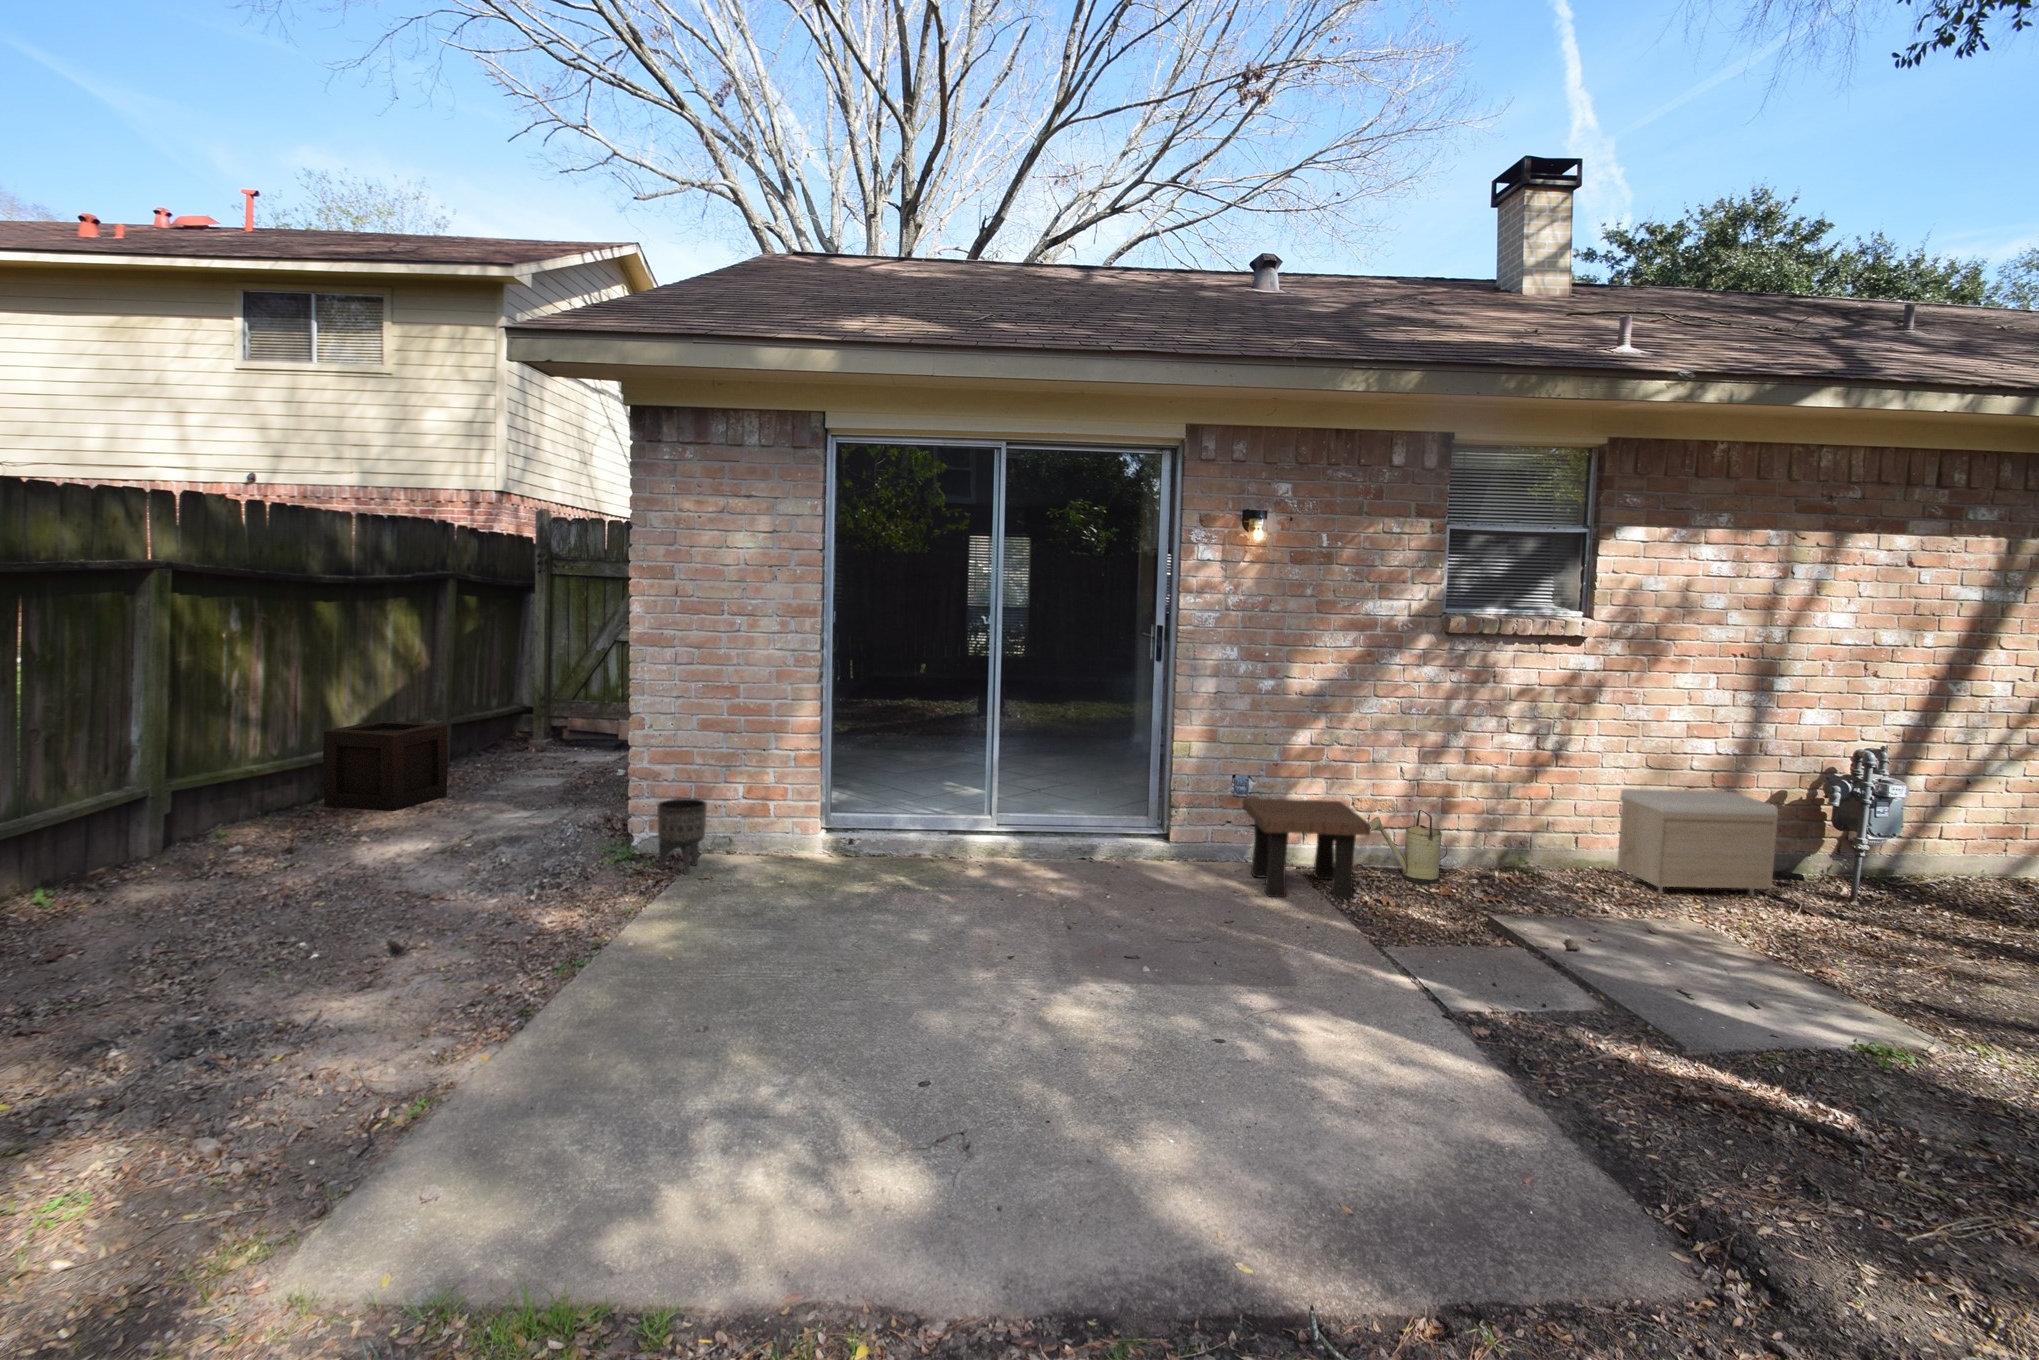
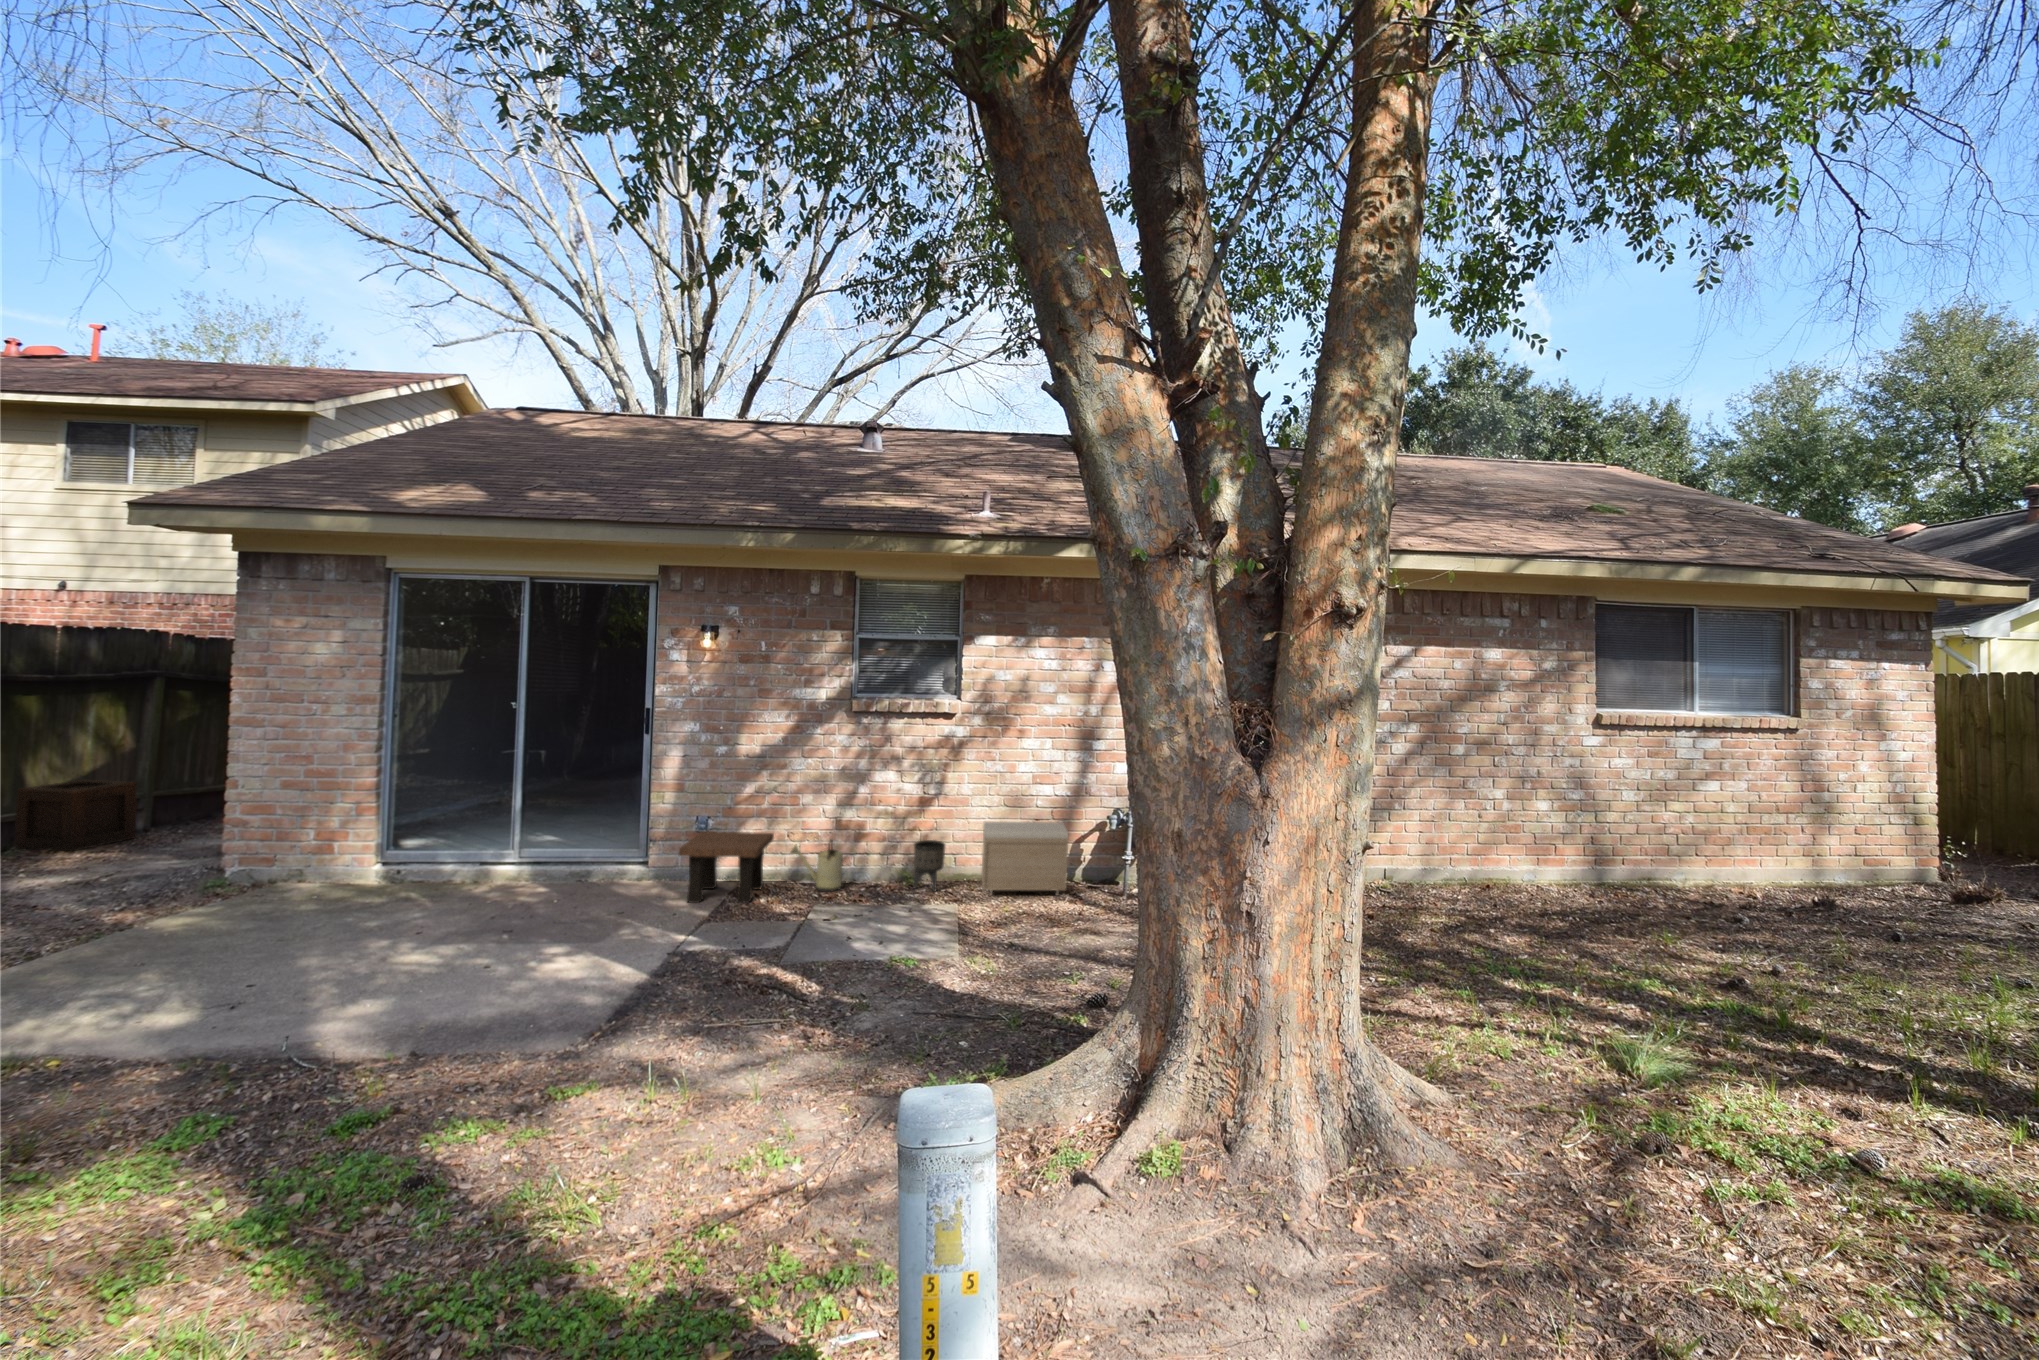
planter: present [657,799,707,874] -> present [914,840,945,891]

